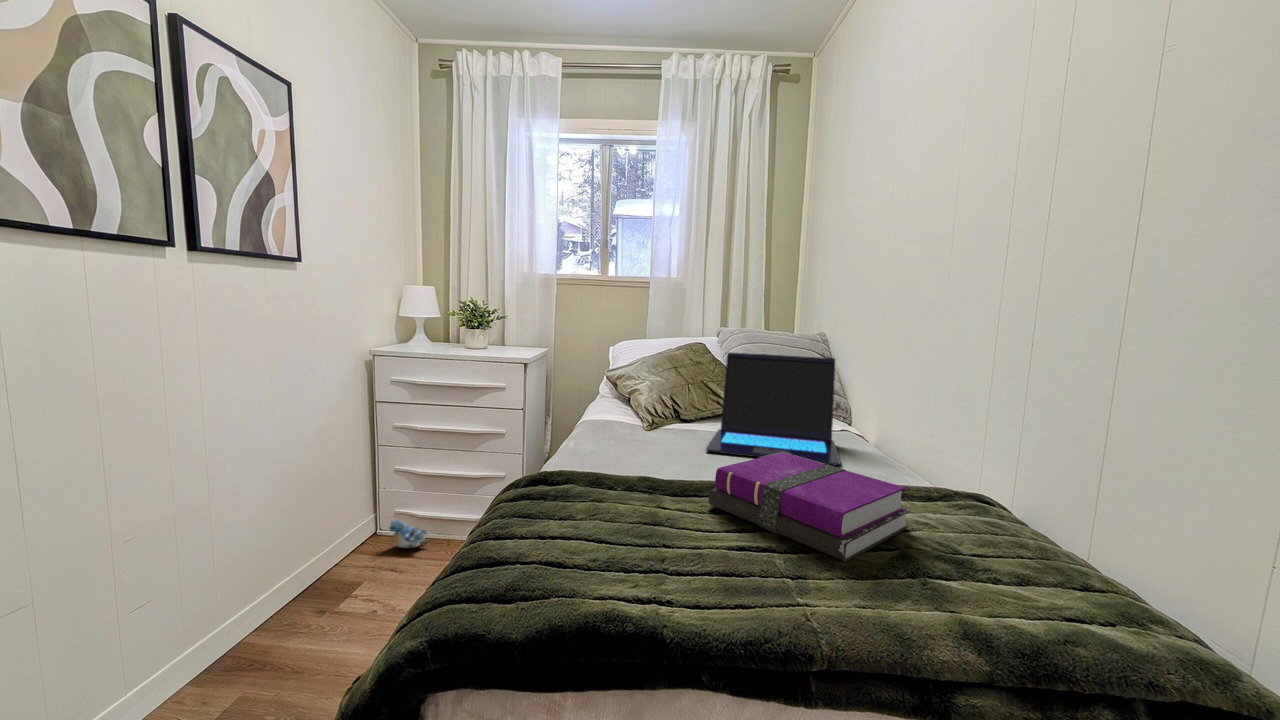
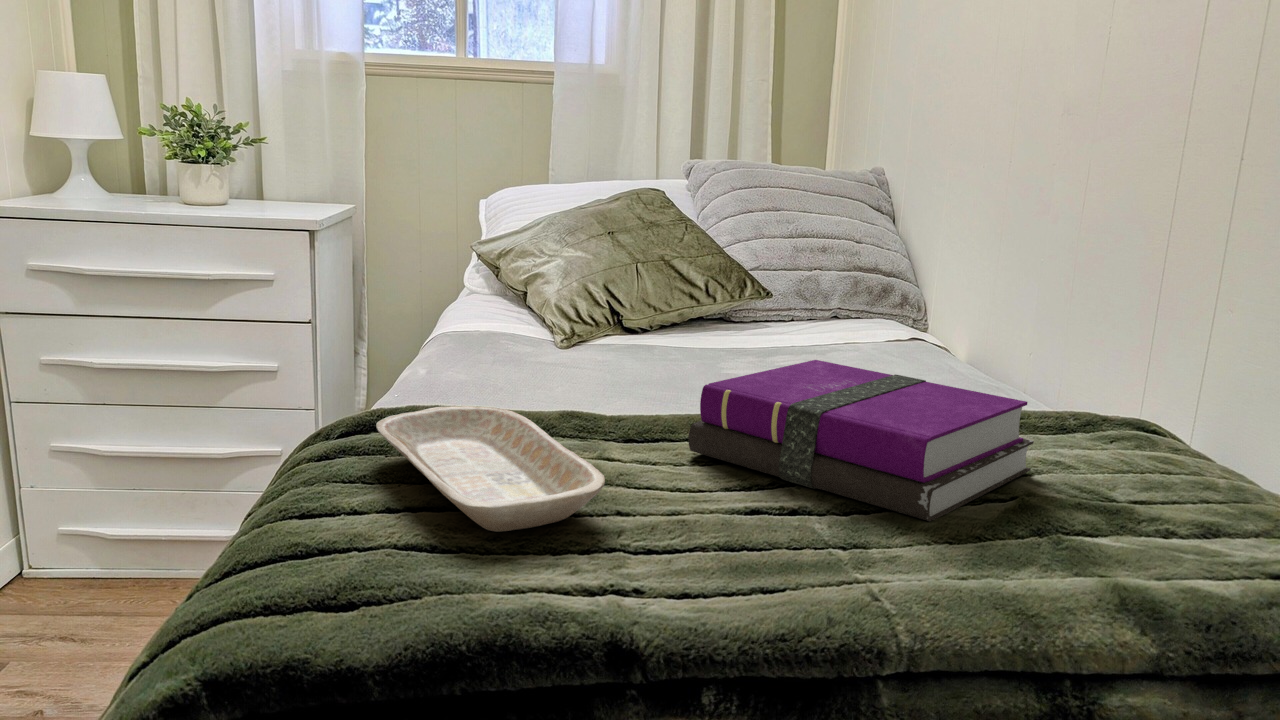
laptop: present [706,353,841,466] -> none [673,197,913,390]
tray: none [540,473,657,555] -> present [376,406,605,532]
plush toy: present [389,520,429,548] -> none [55,543,141,596]

